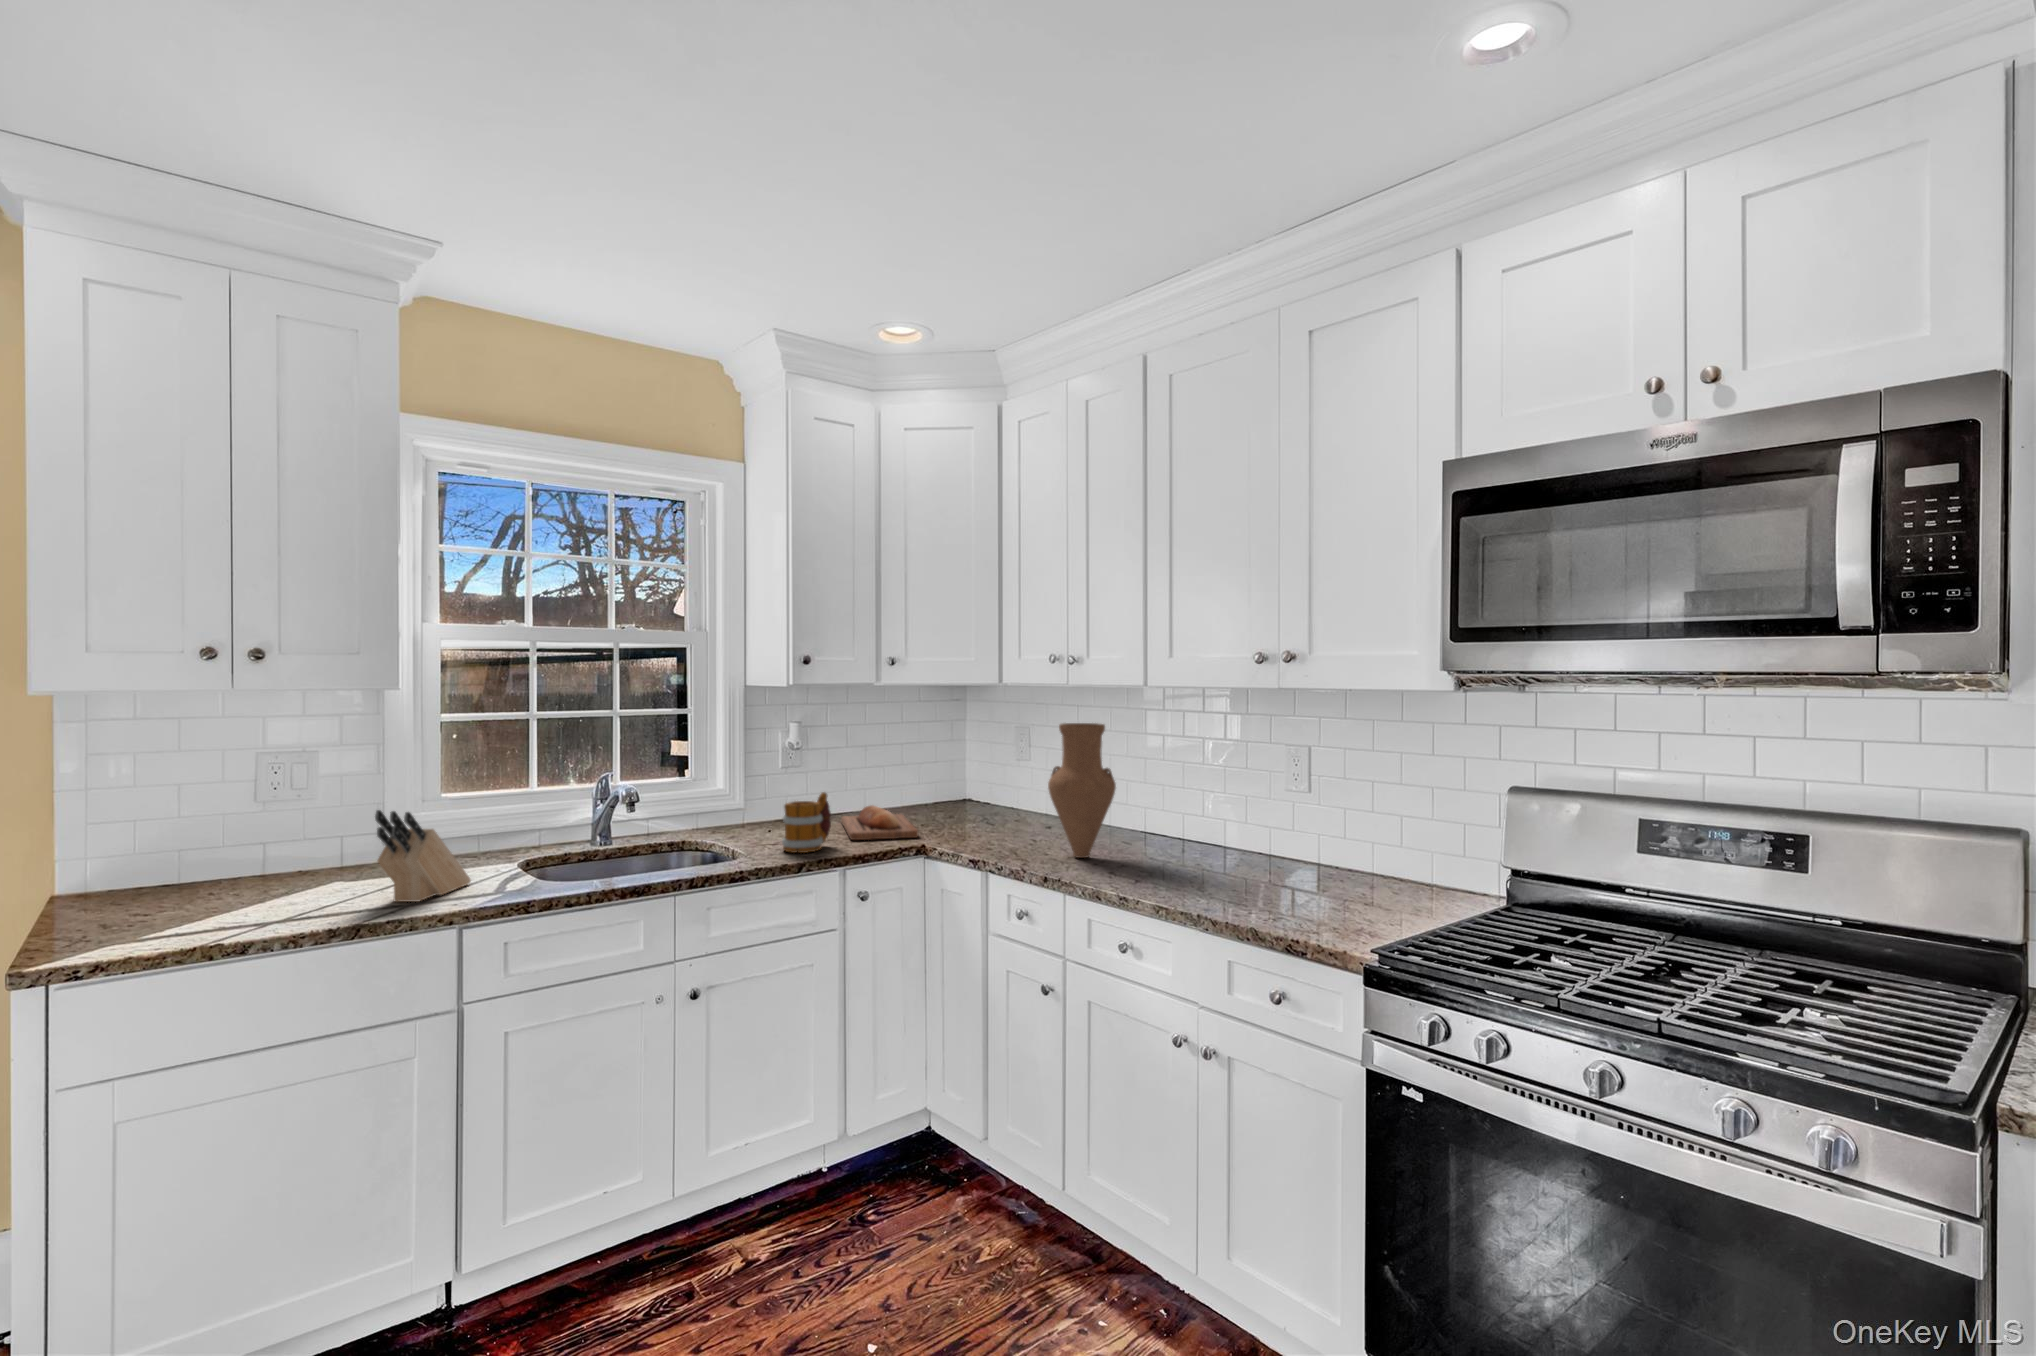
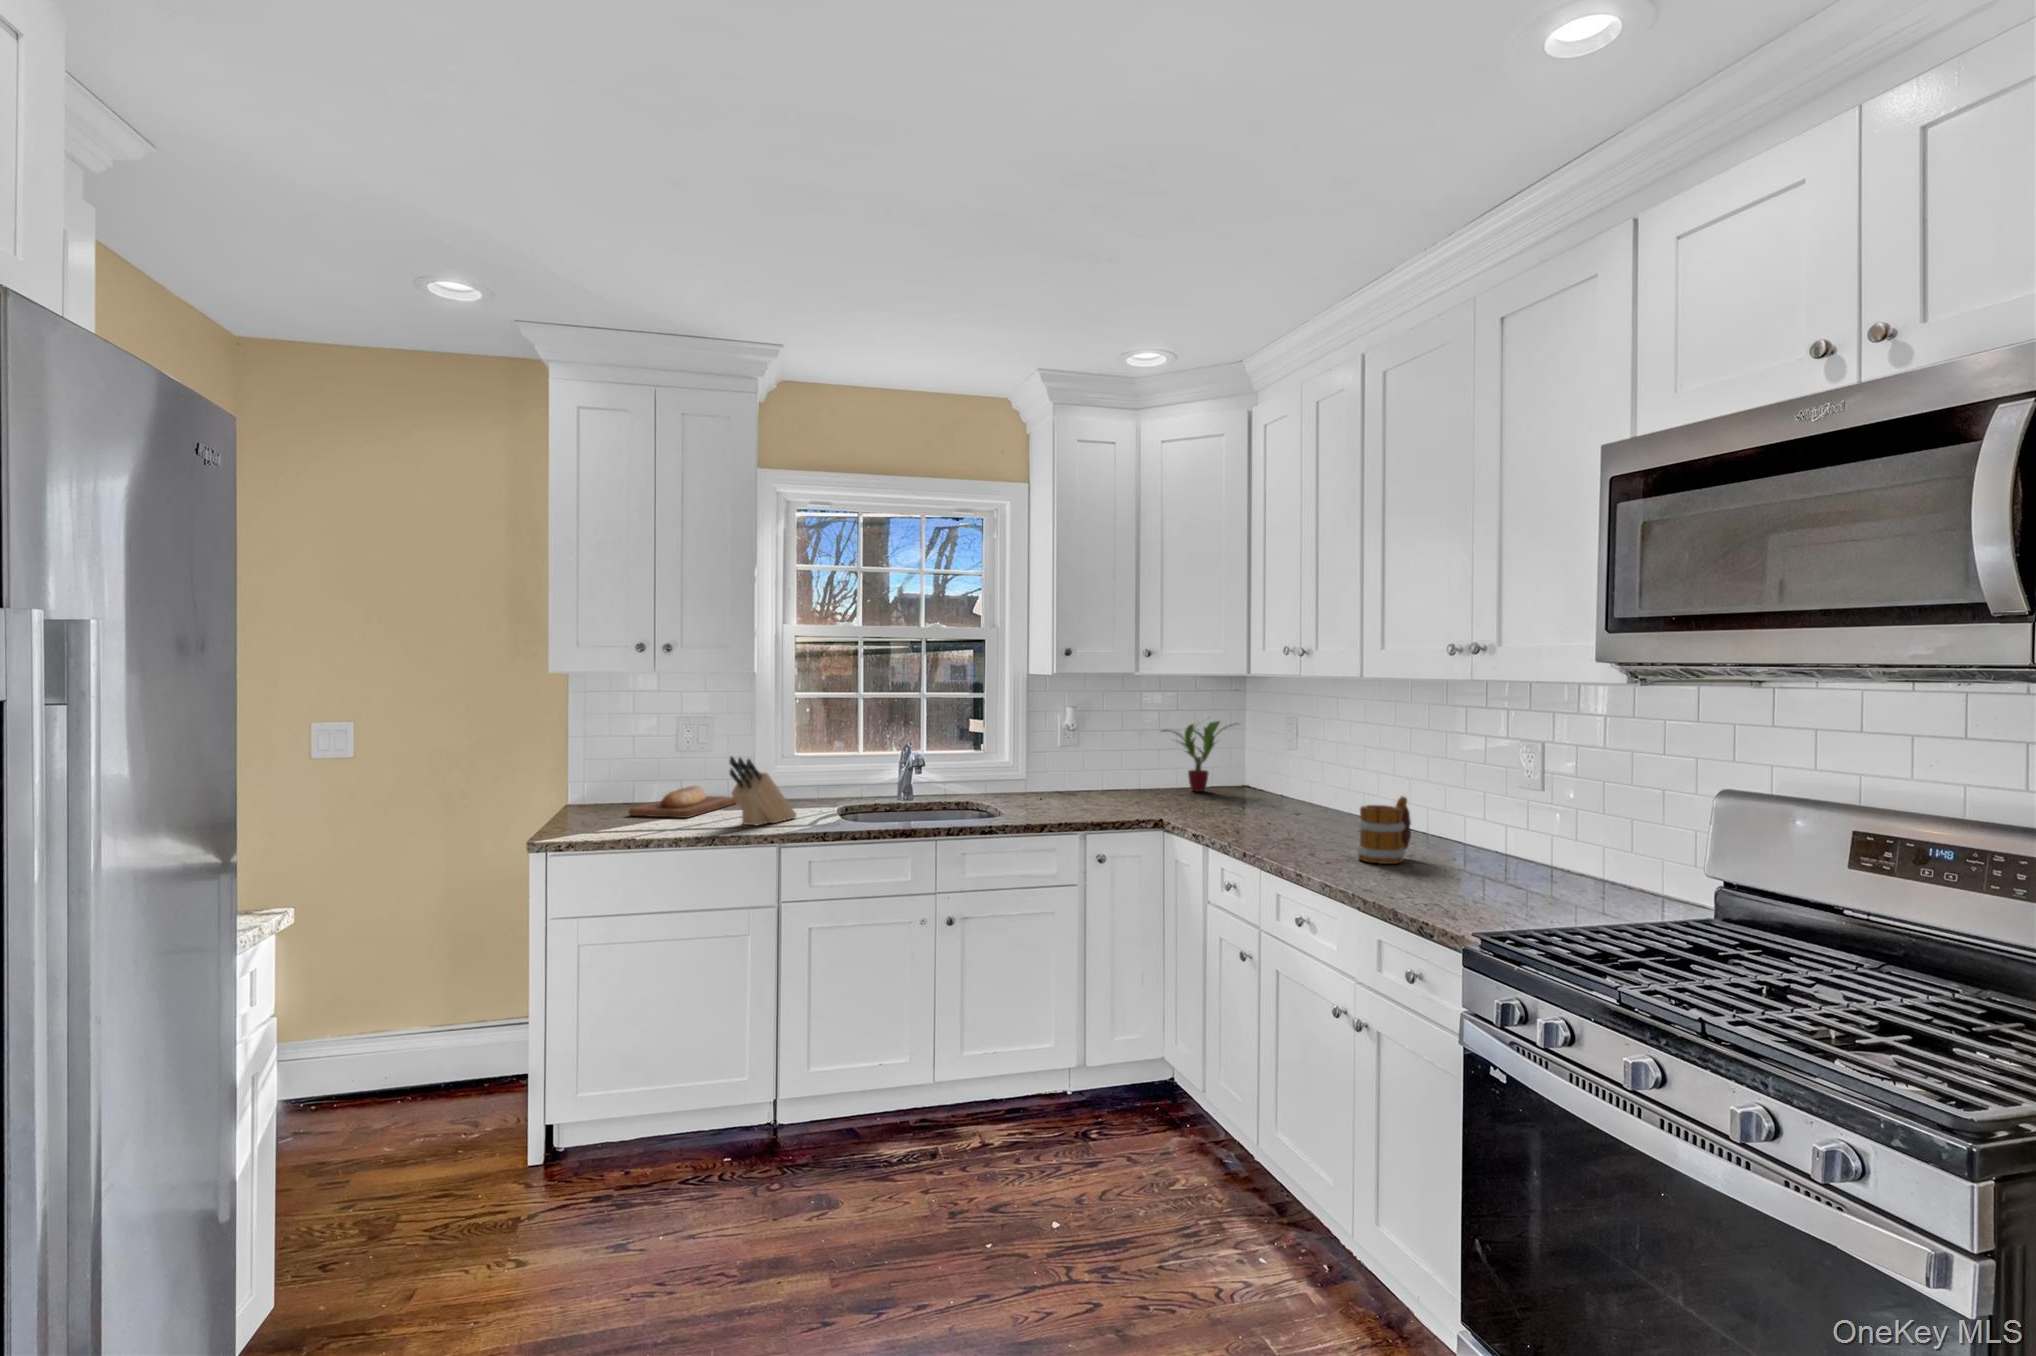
vase: present [1048,723,1116,858] -> none [1265,709,1332,839]
potted plant: none [880,731,963,809] -> present [1162,721,1235,791]
mug: present [782,792,831,853] -> present [1356,797,1411,864]
bread loaf: present [841,806,918,840] -> present [629,786,737,818]

